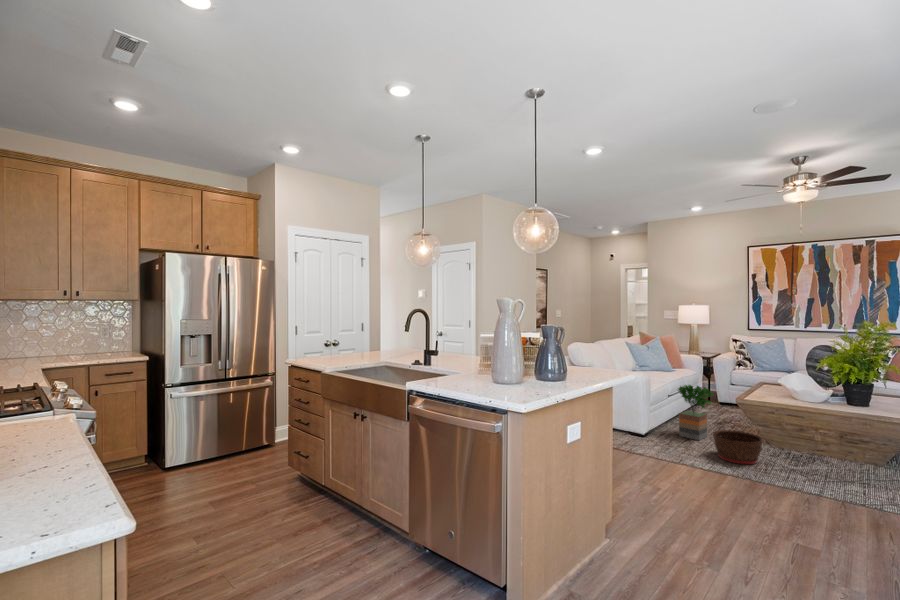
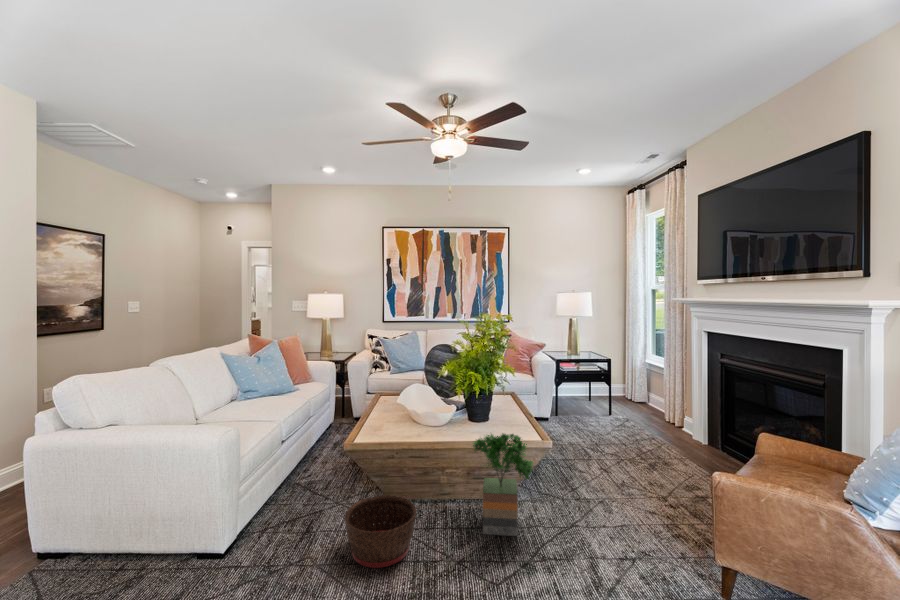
potted tree: present [678,385,713,440] -> present [473,433,533,536]

